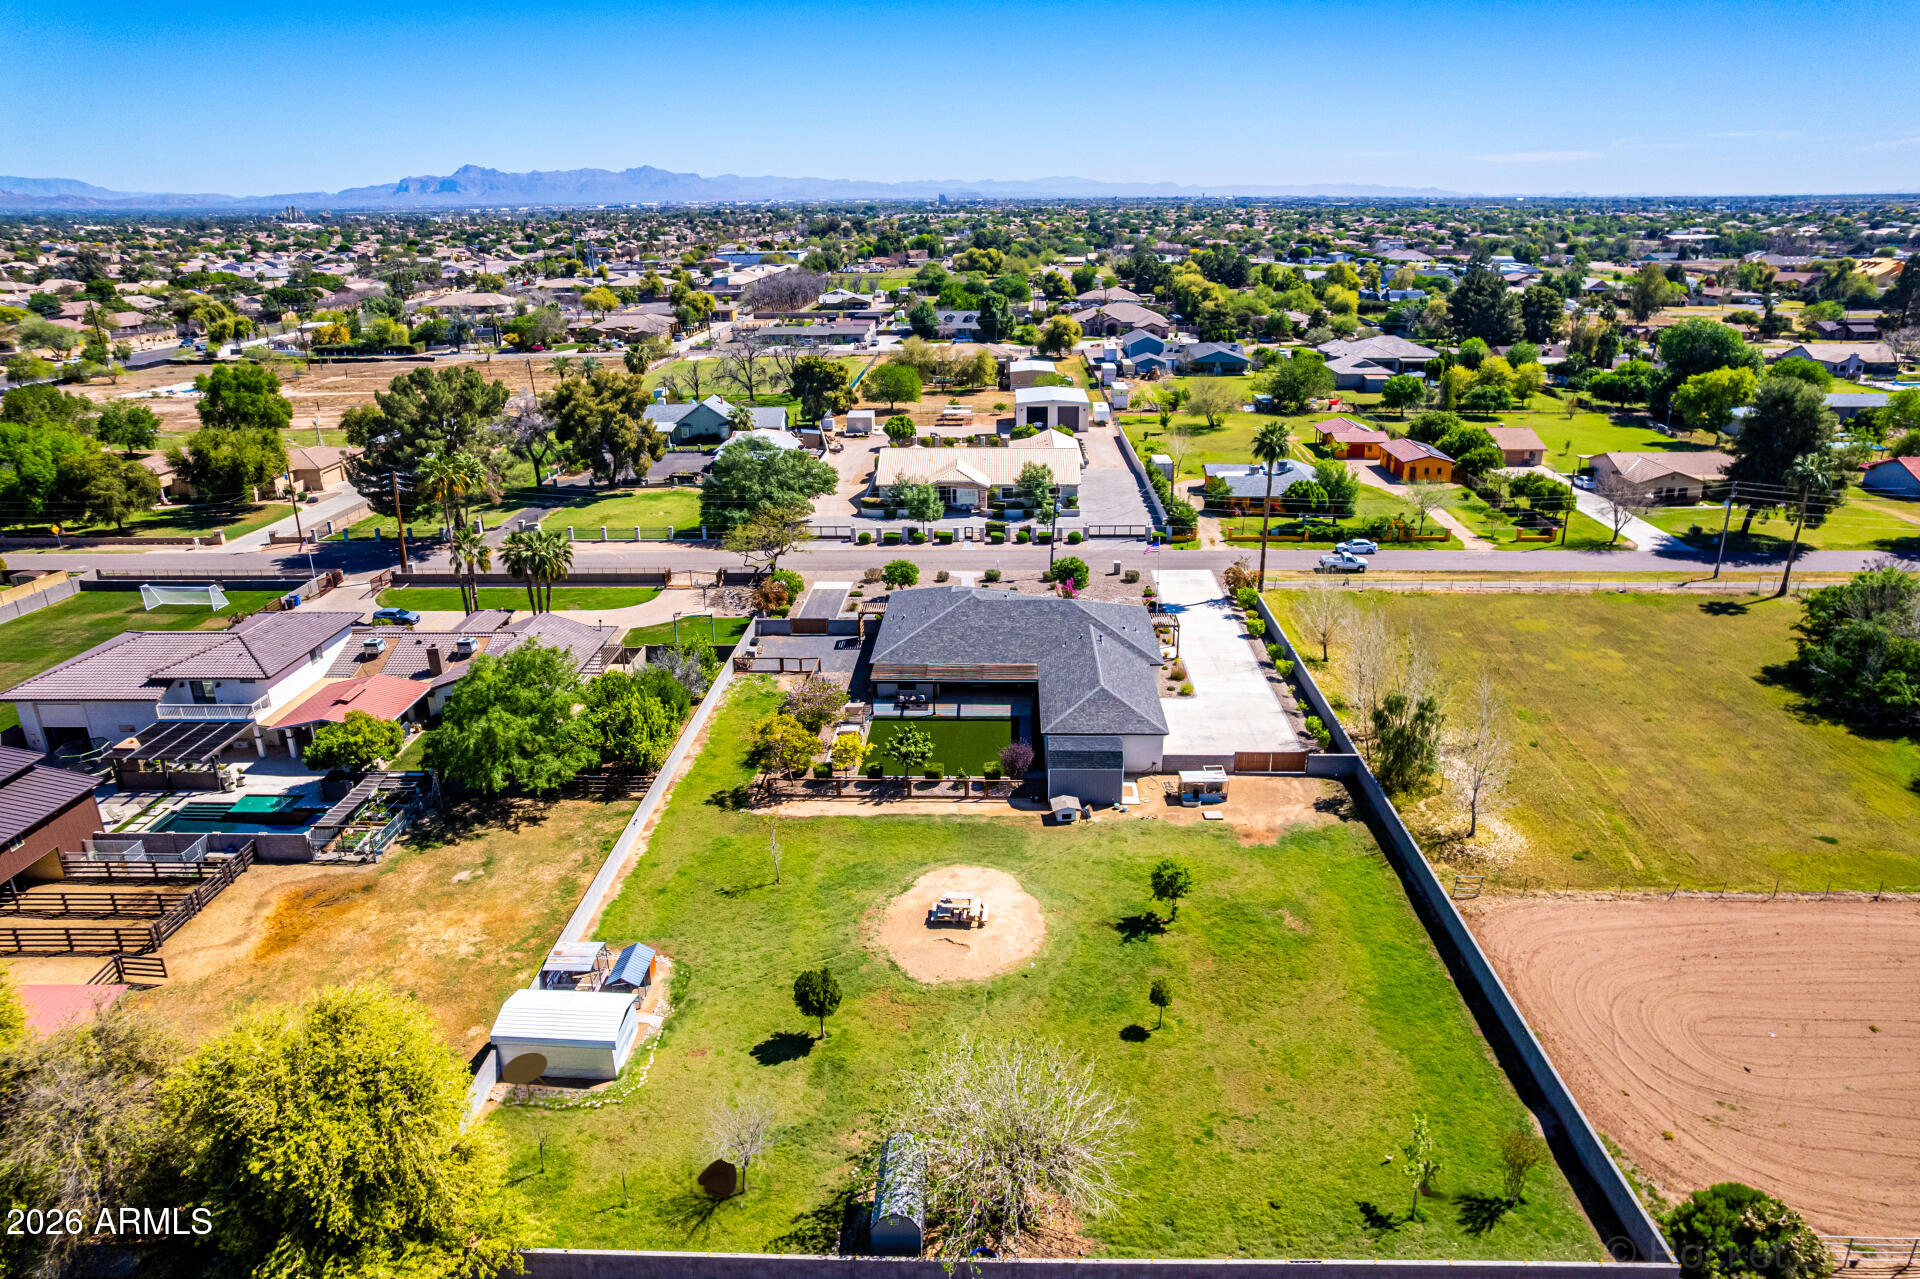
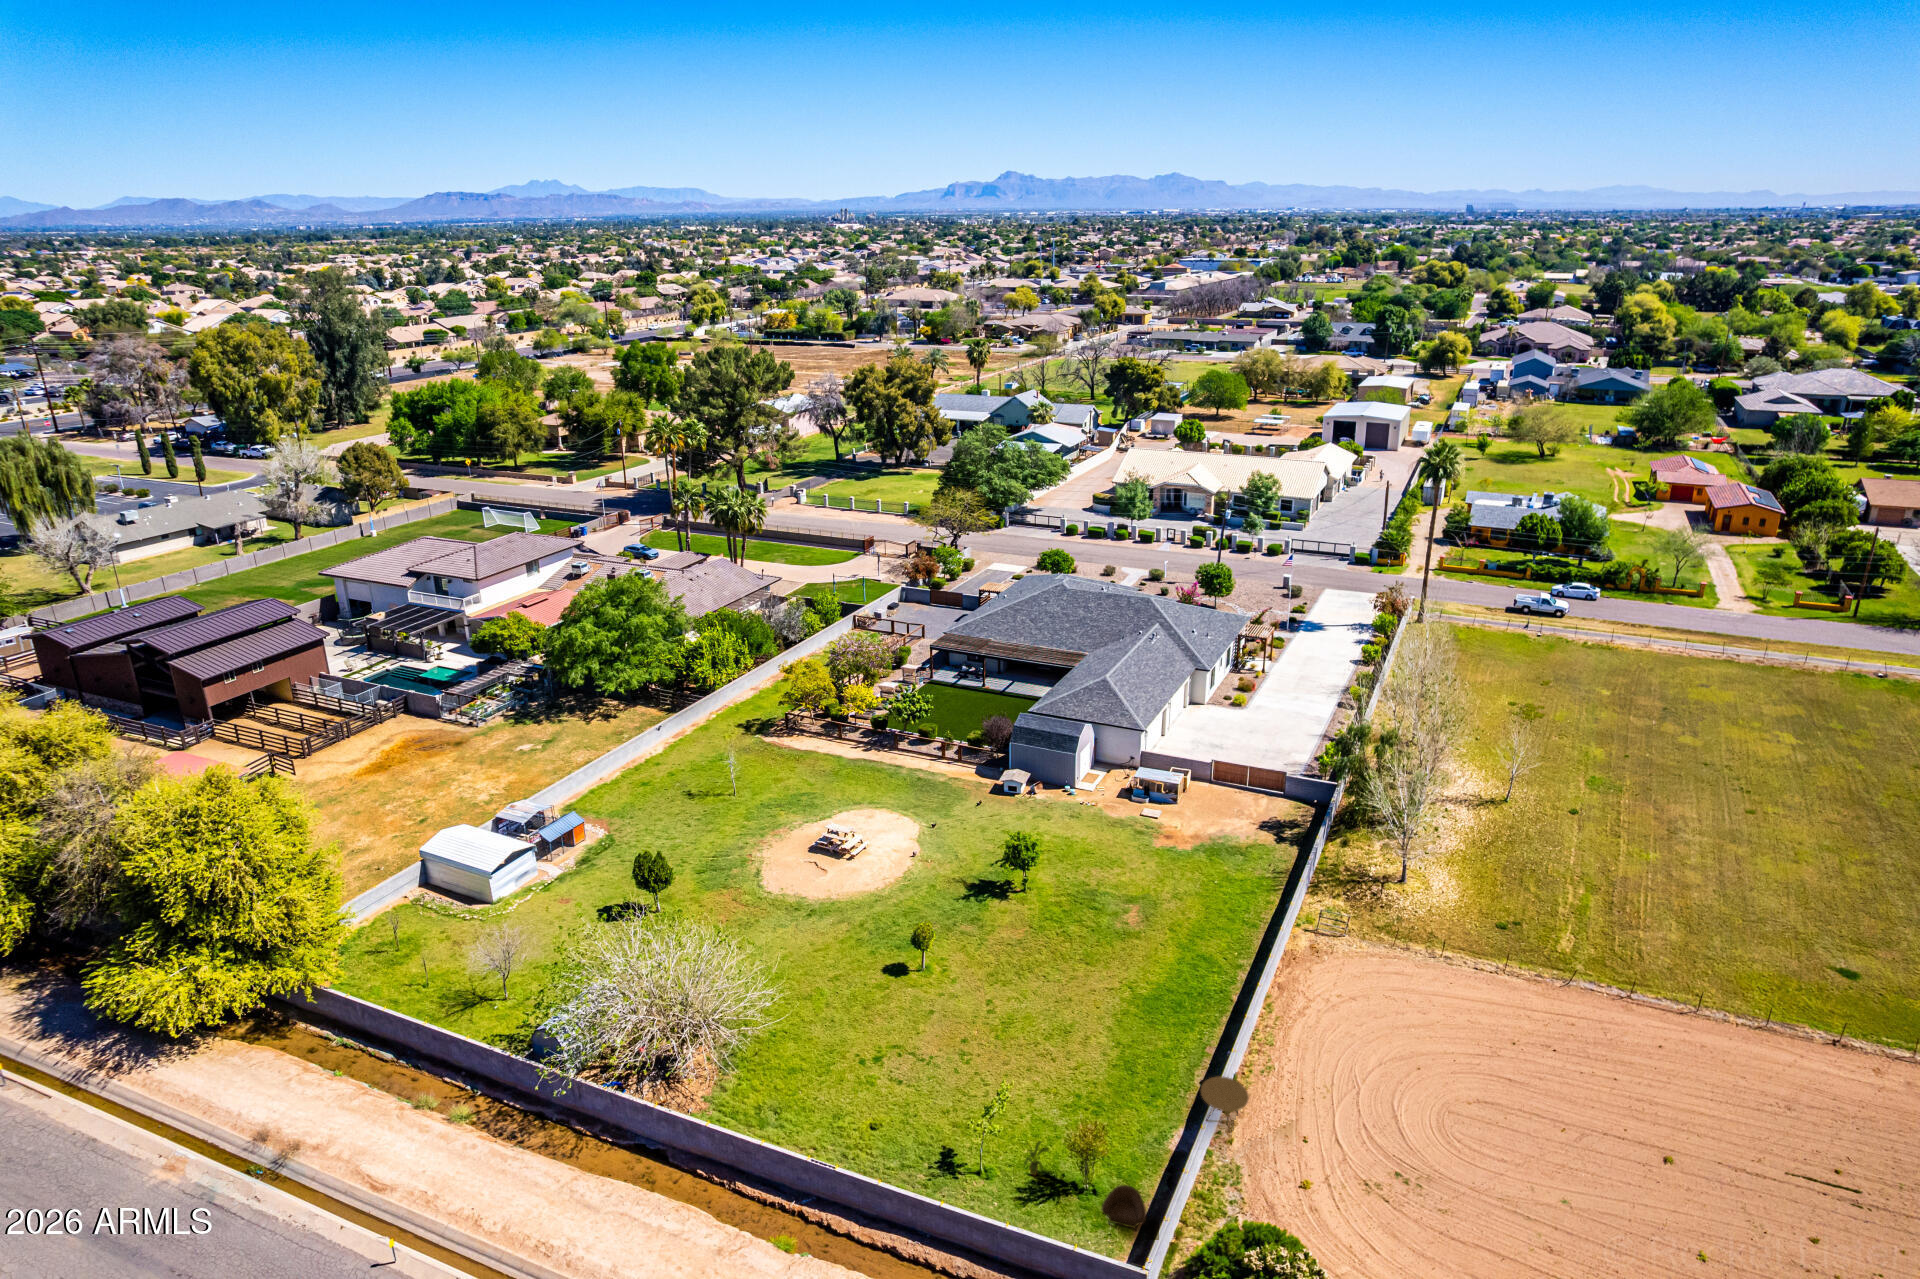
dining table: present [502,1053,547,1101] -> present [1201,1076,1249,1131]
armchair: present [697,1159,737,1201] -> present [1101,1185,1146,1230]

